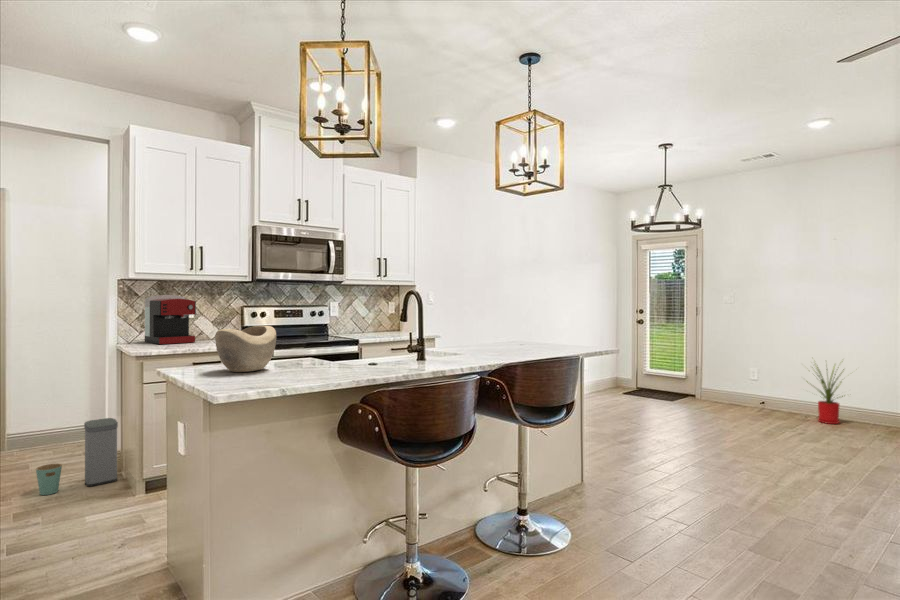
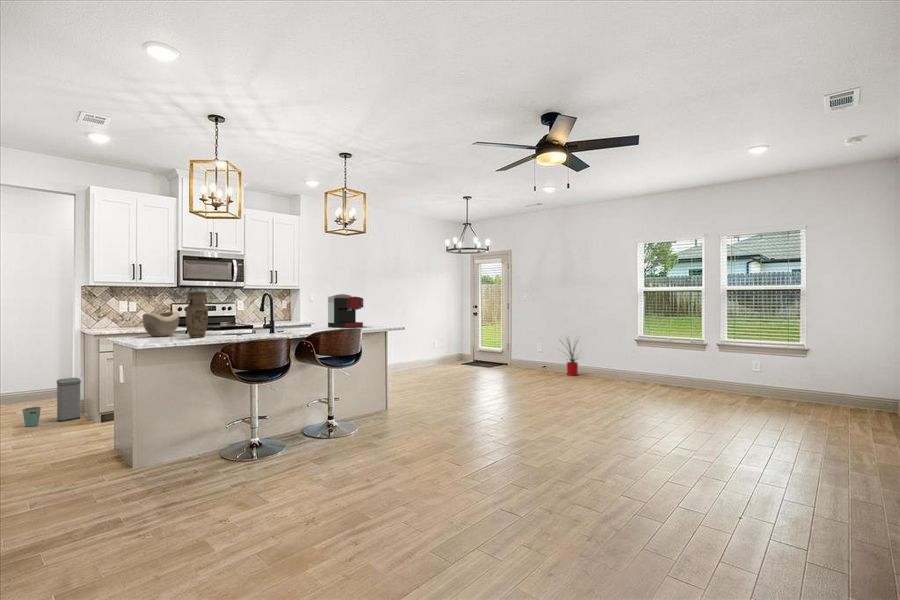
vase: none [294,290,333,378] -> present [185,292,208,338]
coffee maker: present [145,295,196,344] -> present [328,294,363,328]

